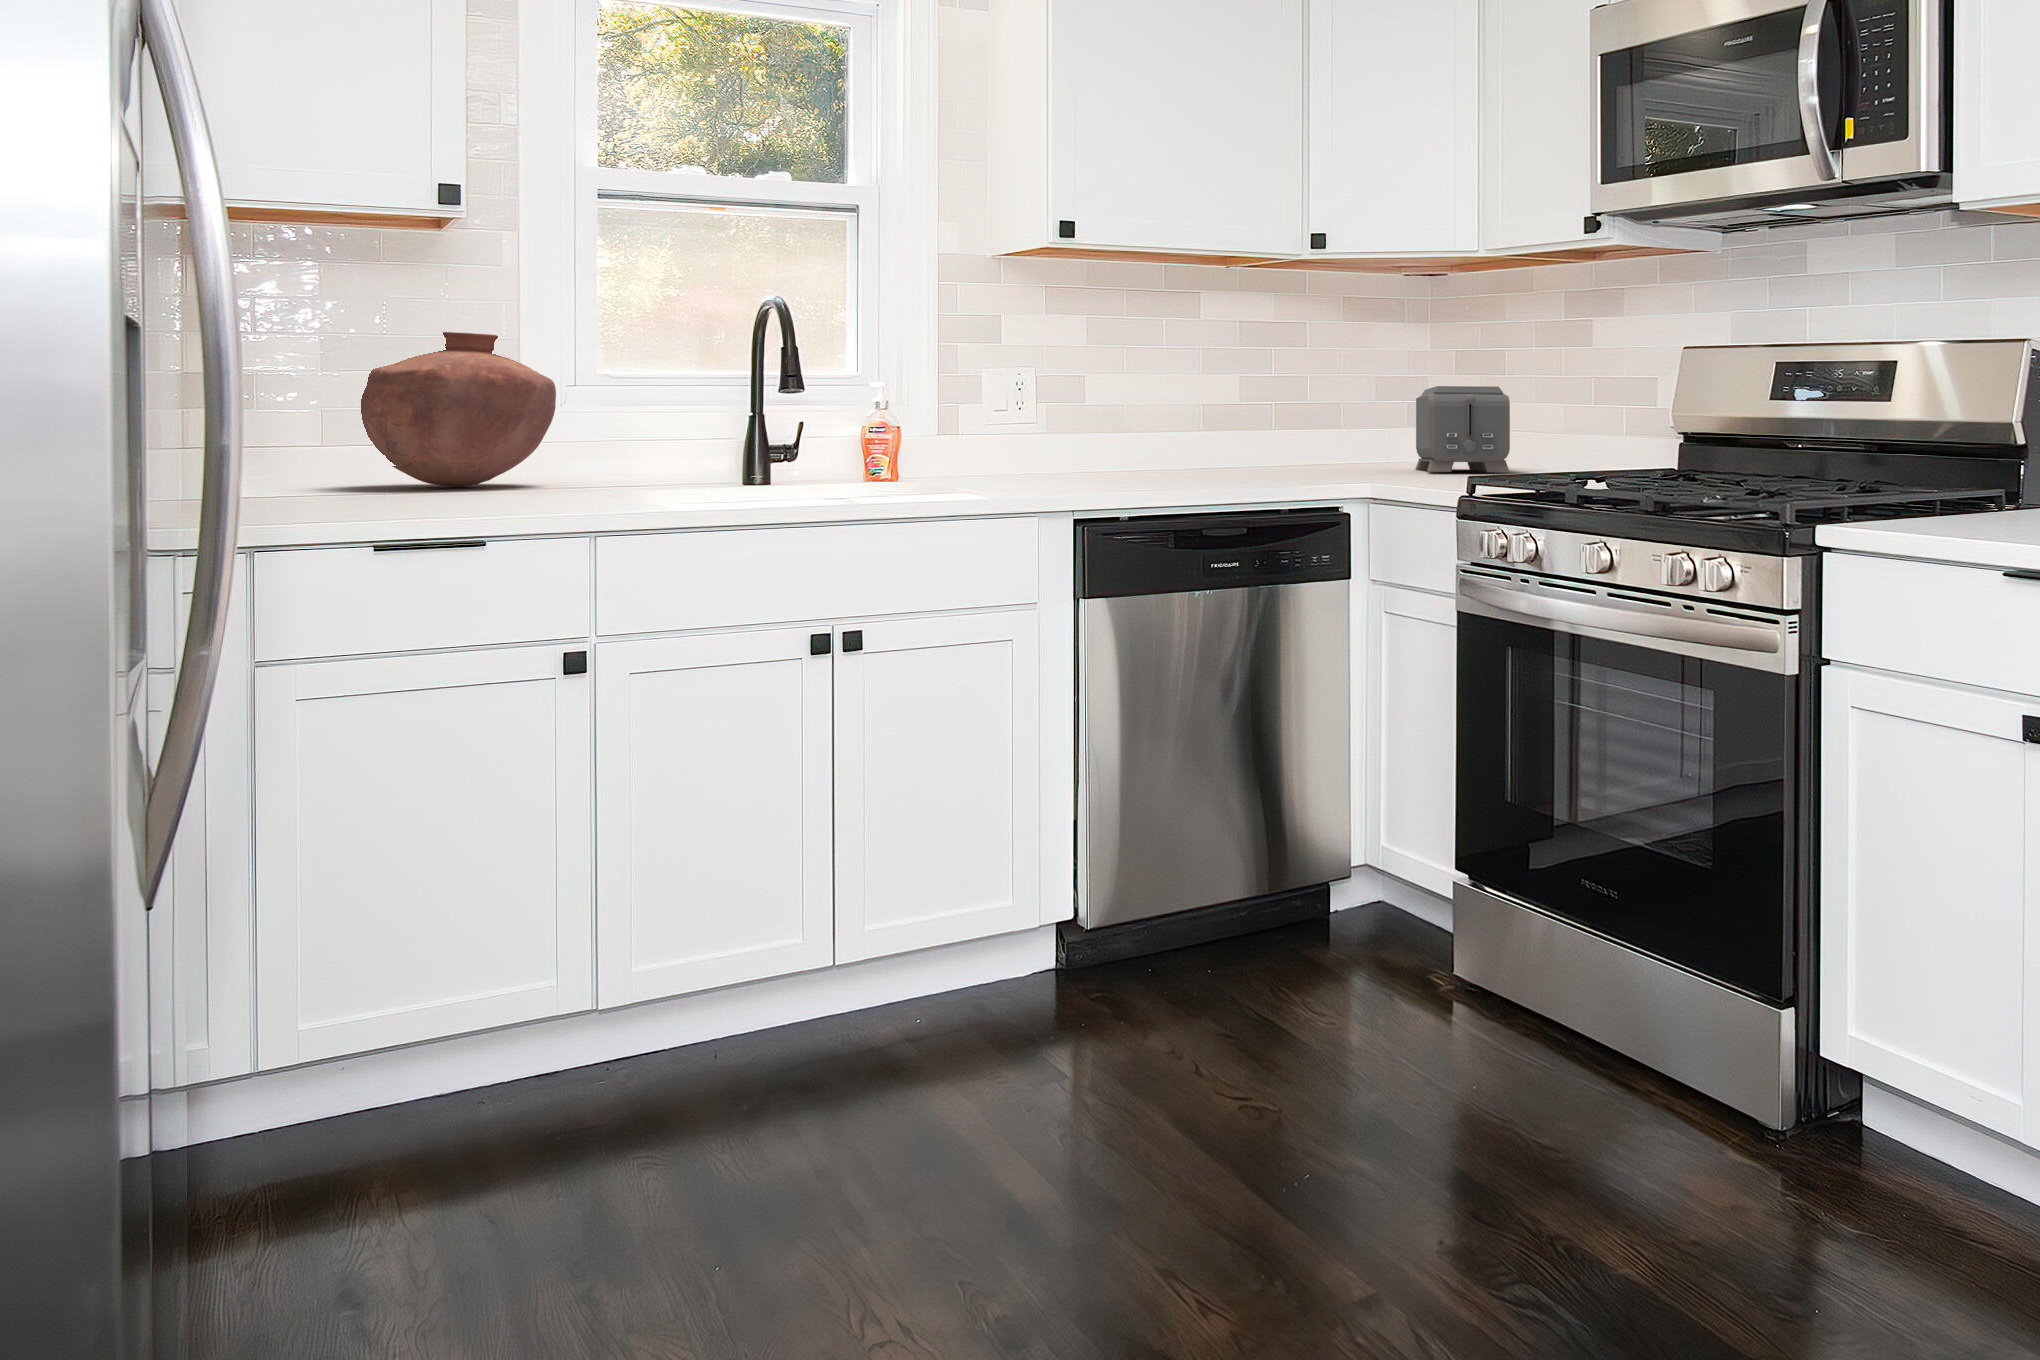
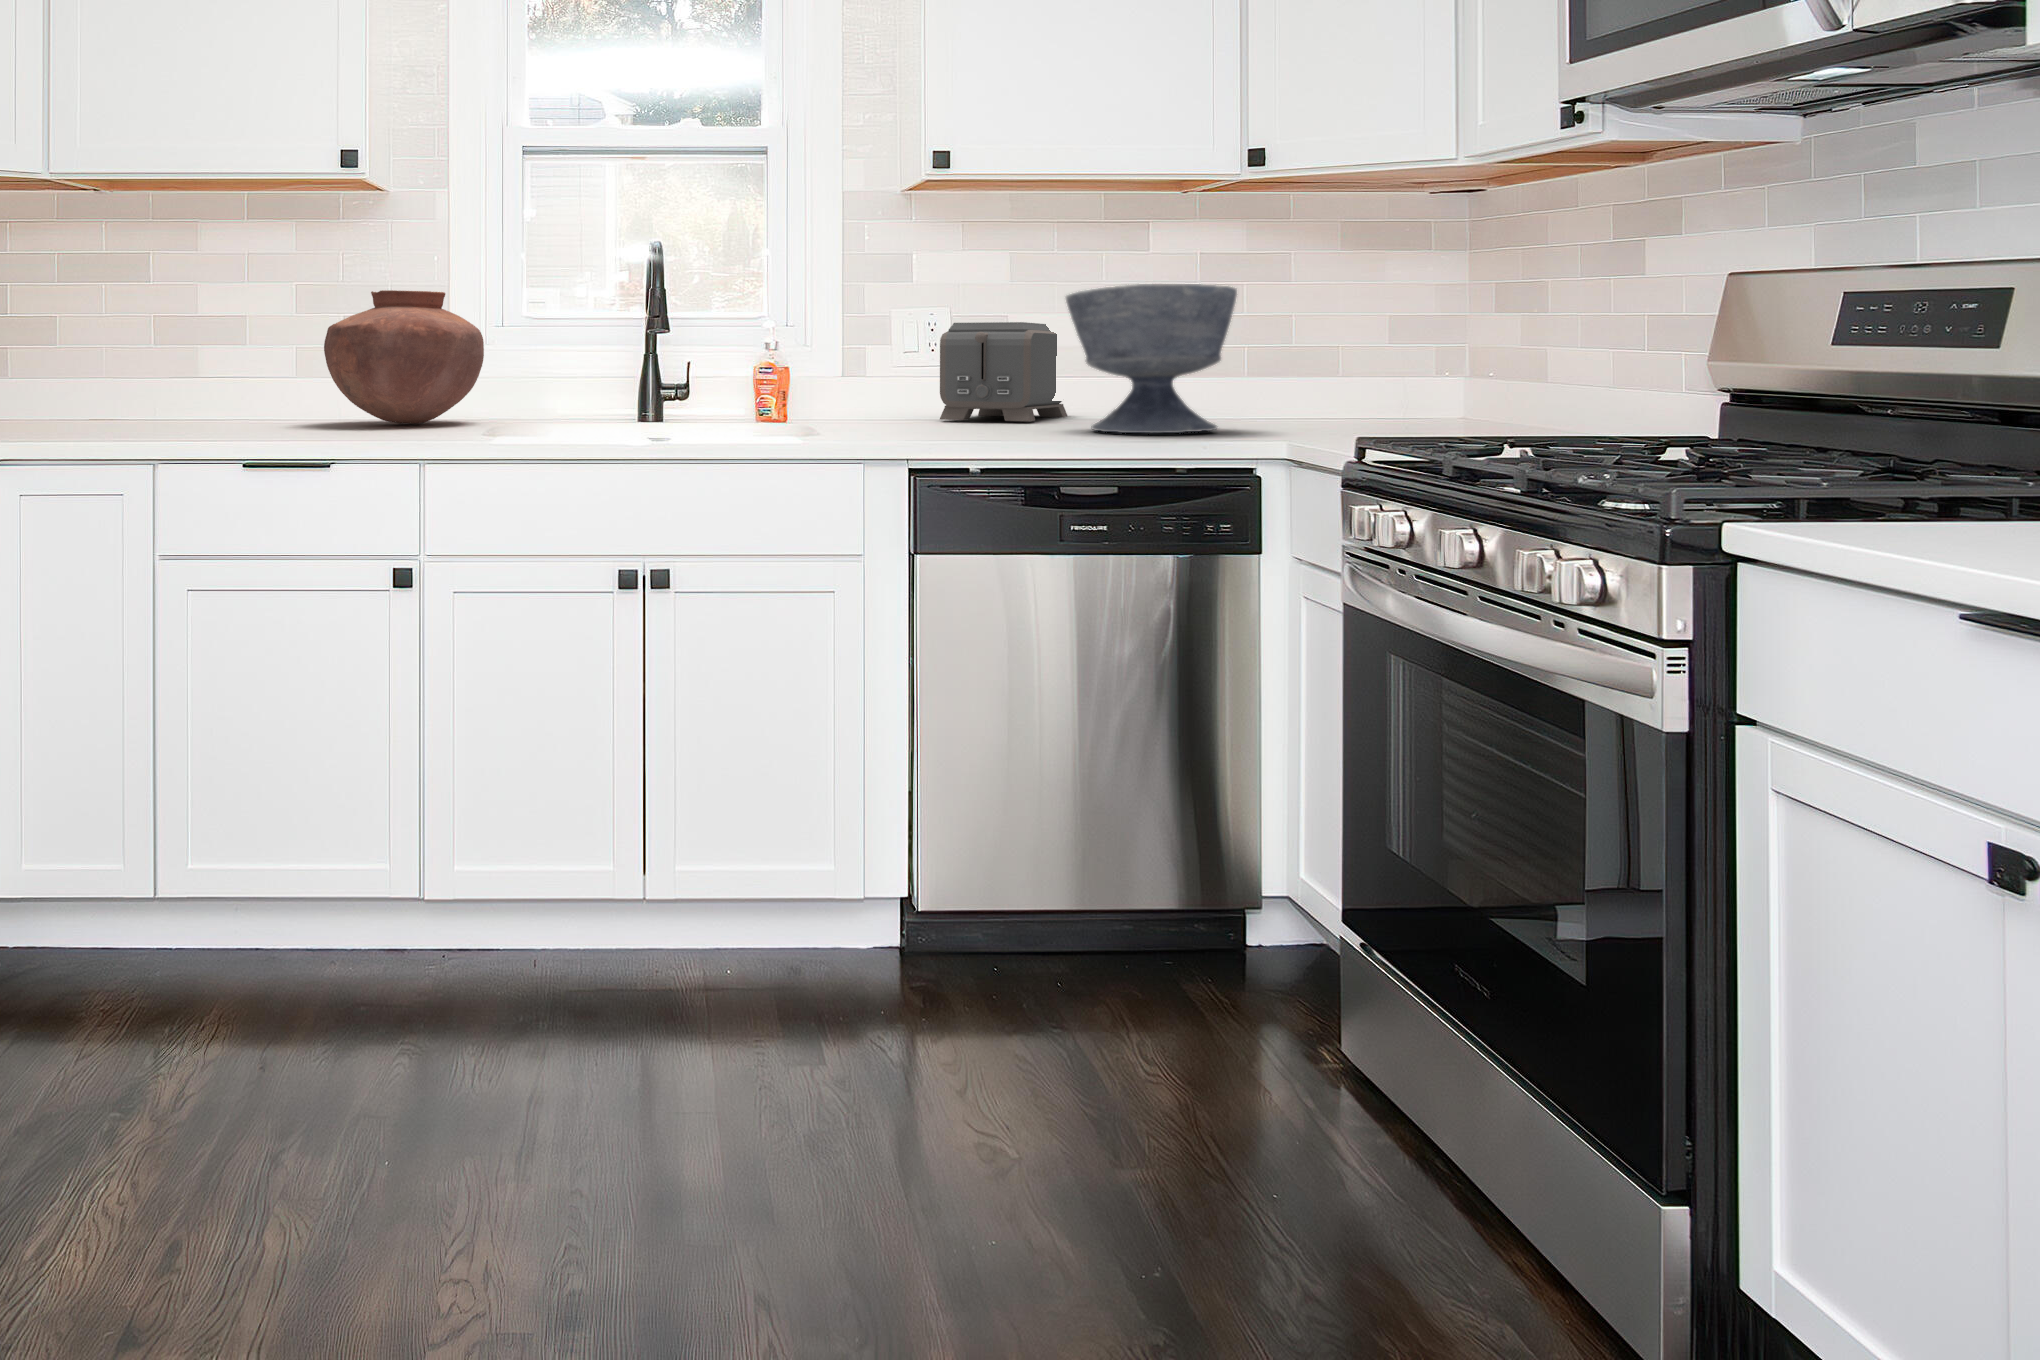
bowl: none [1185,349,1330,483] -> present [1066,284,1237,433]
toaster: present [1415,386,1510,472] -> present [940,322,1068,421]

